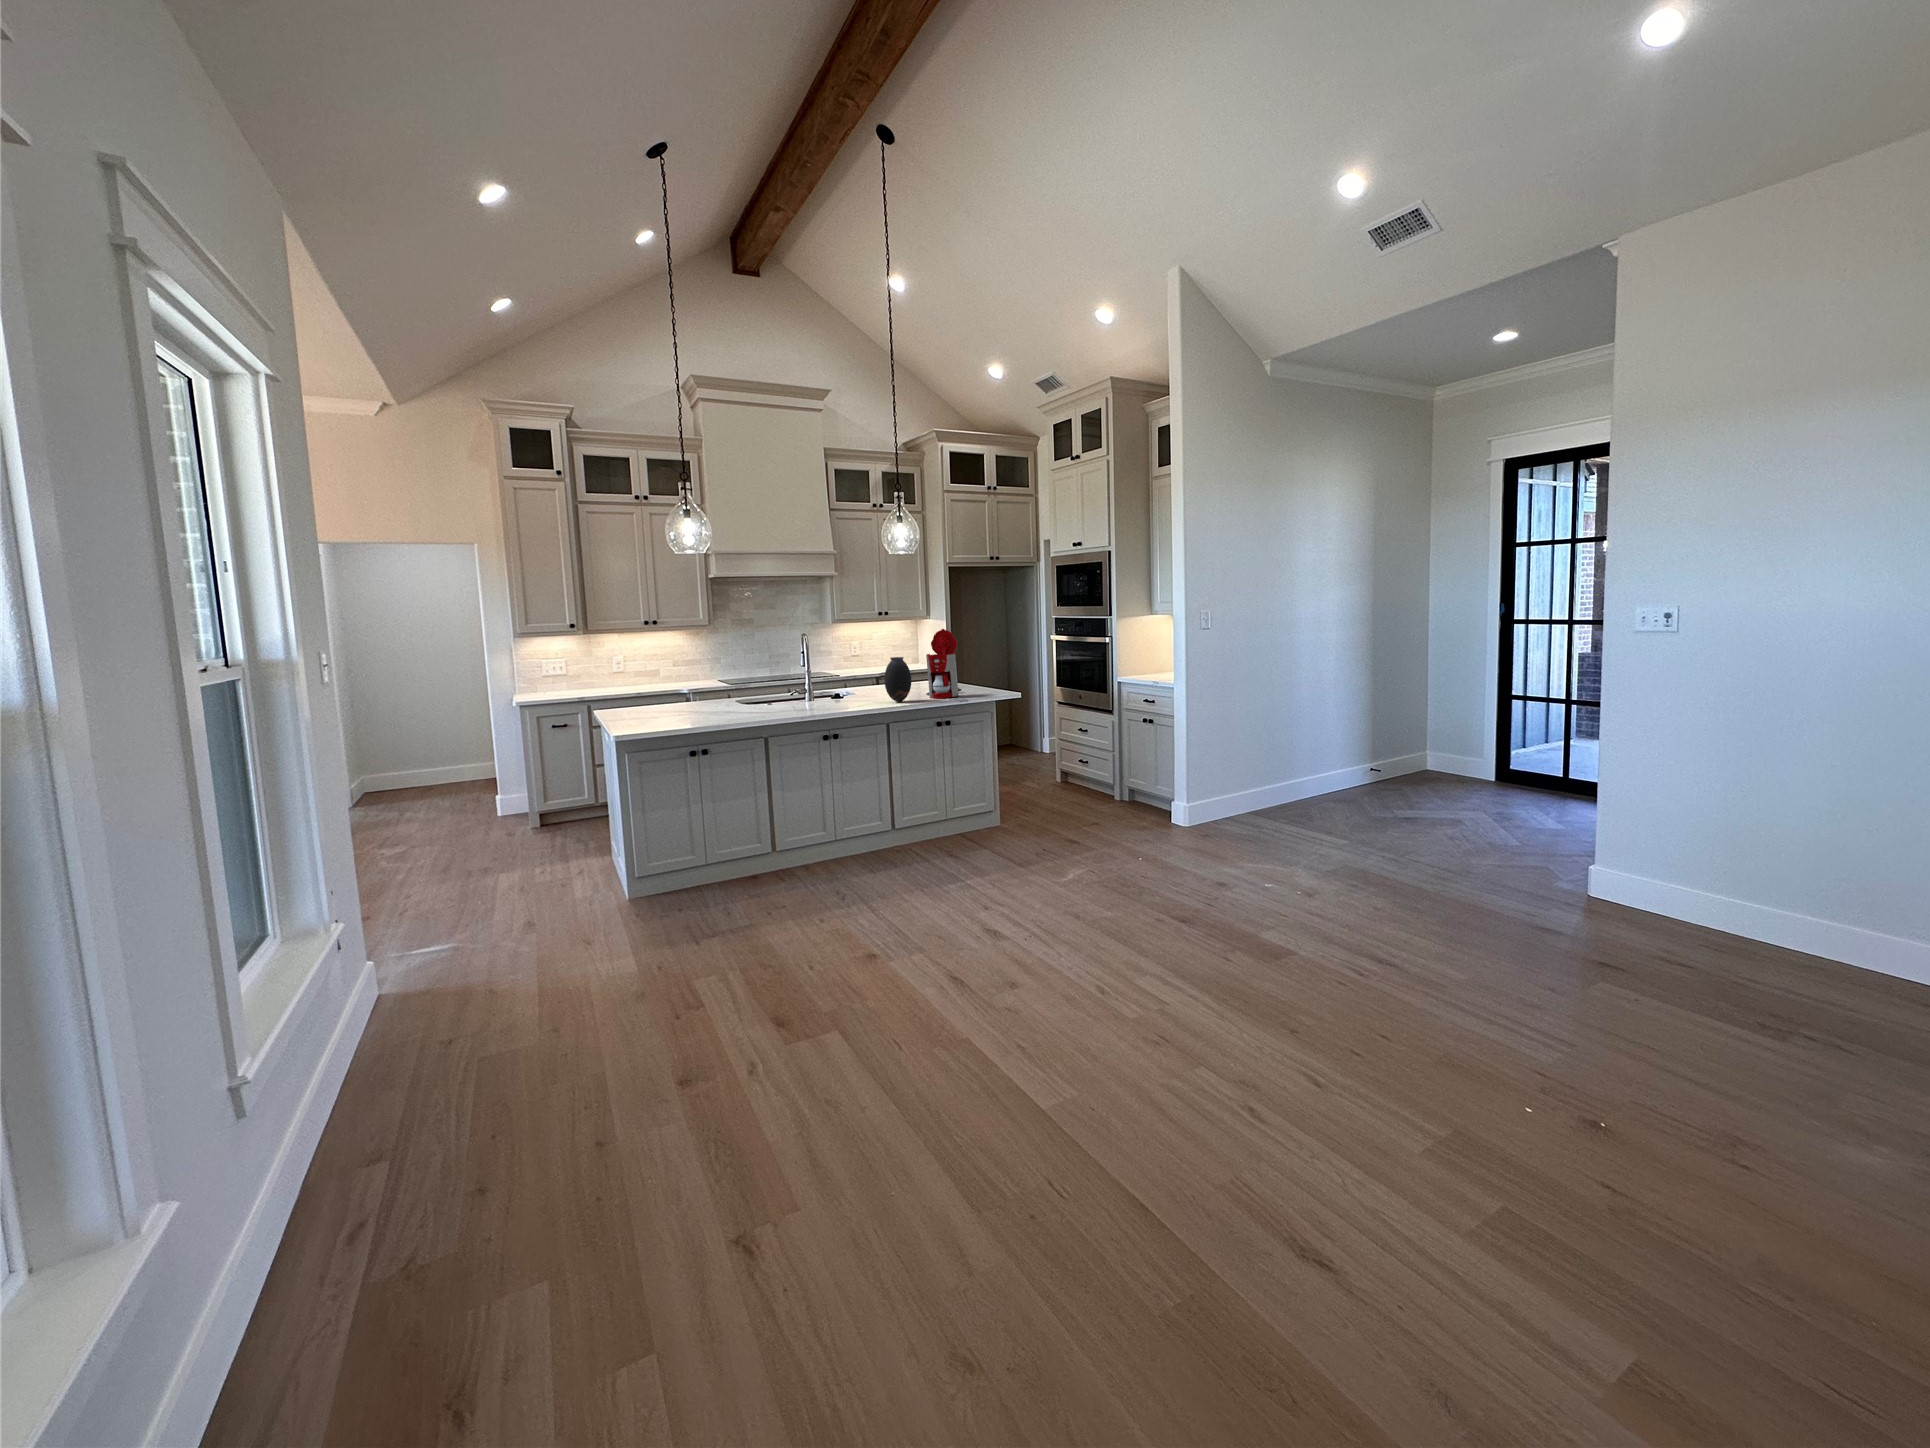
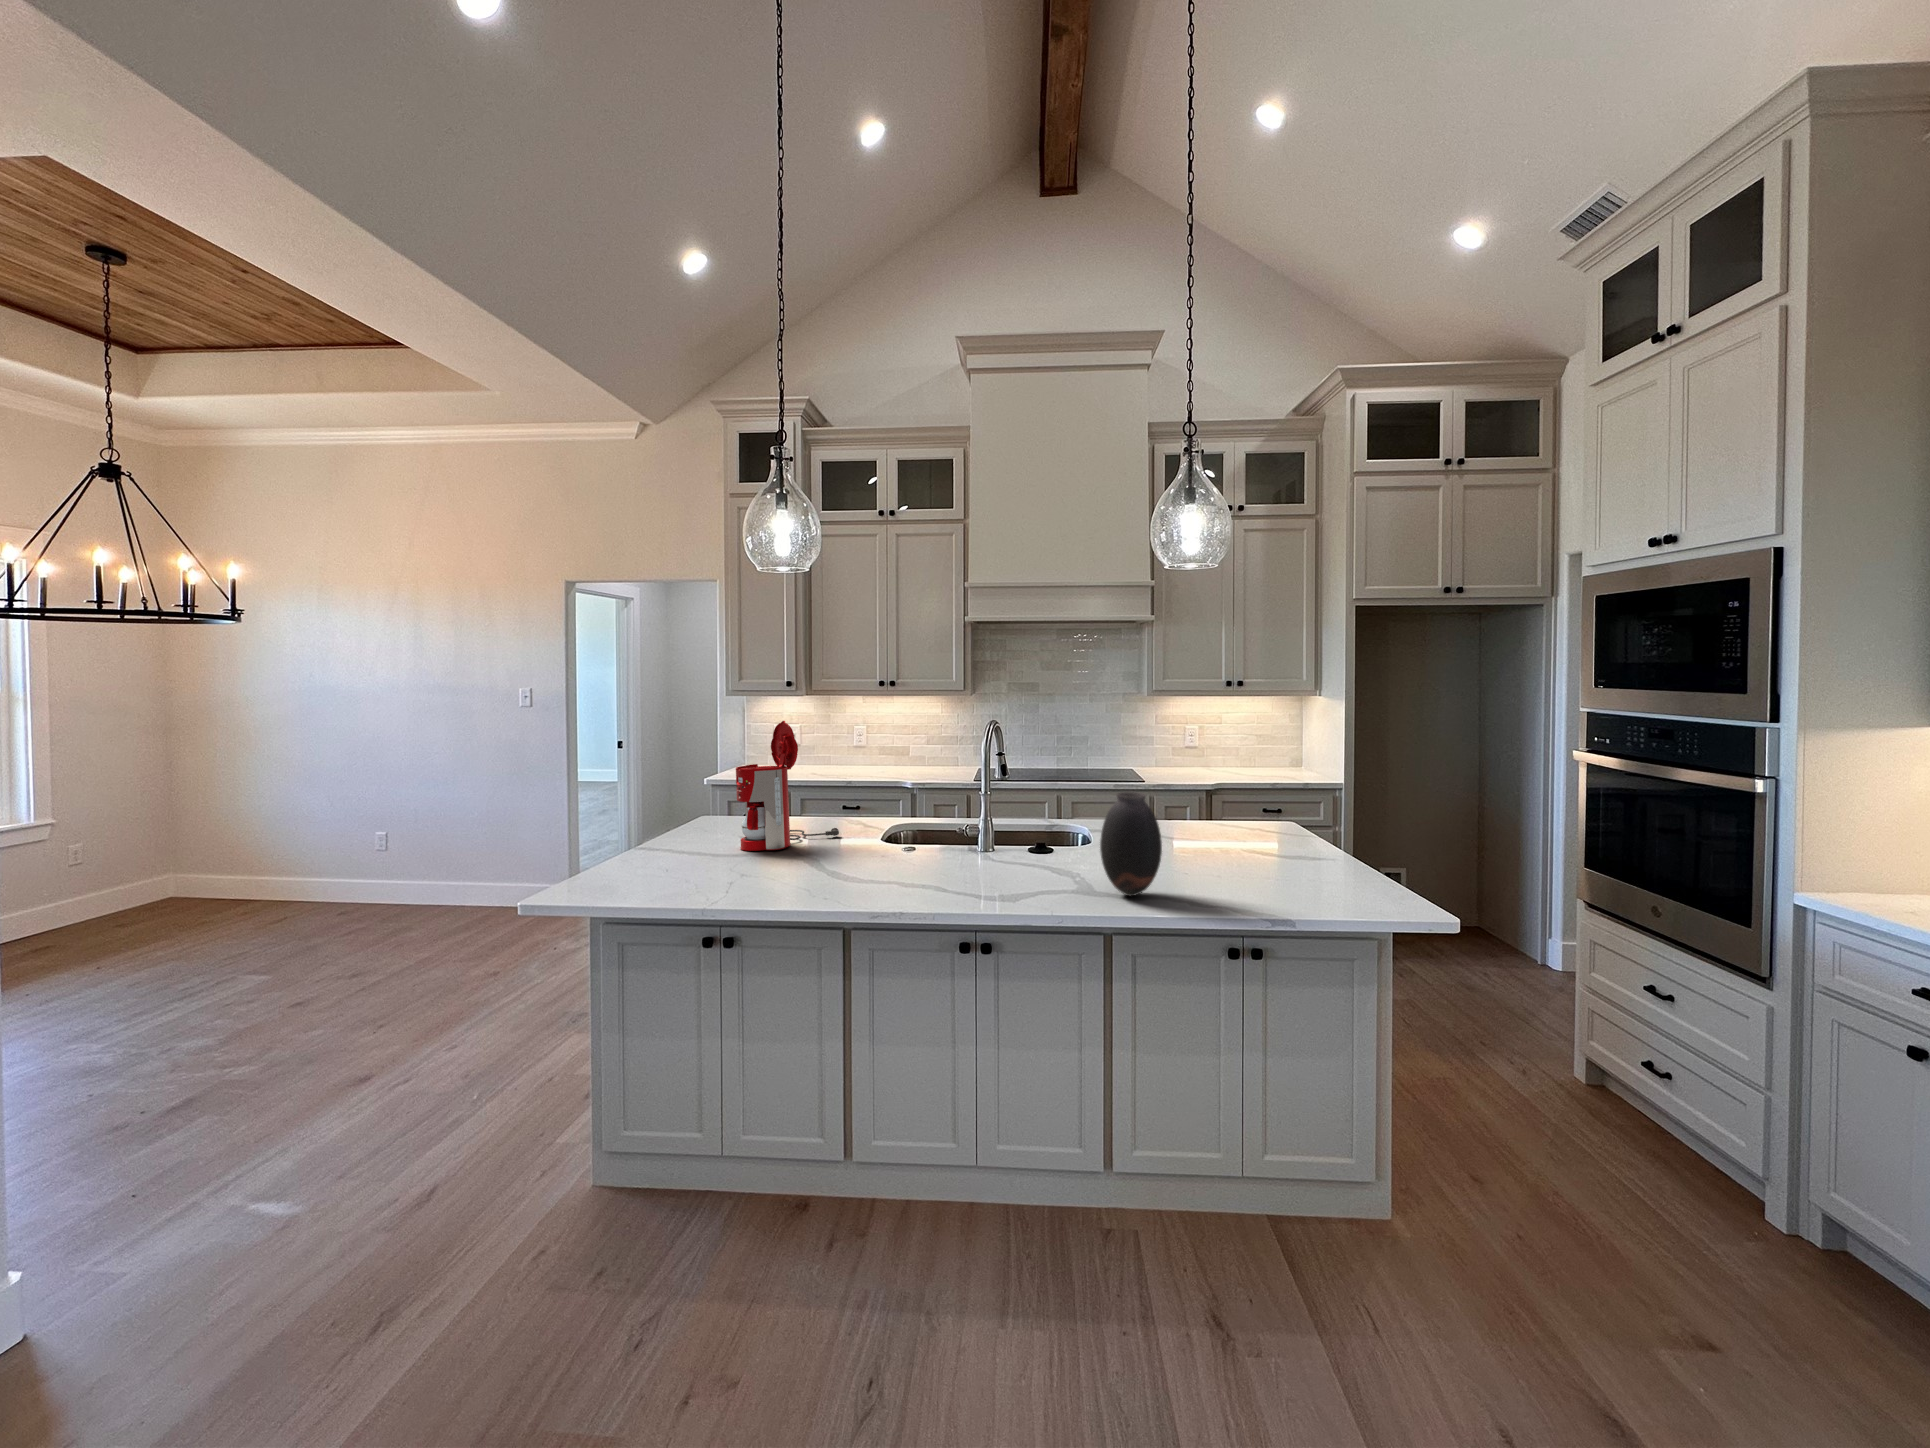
coffee maker: present [926,629,961,698] -> present [736,721,839,851]

